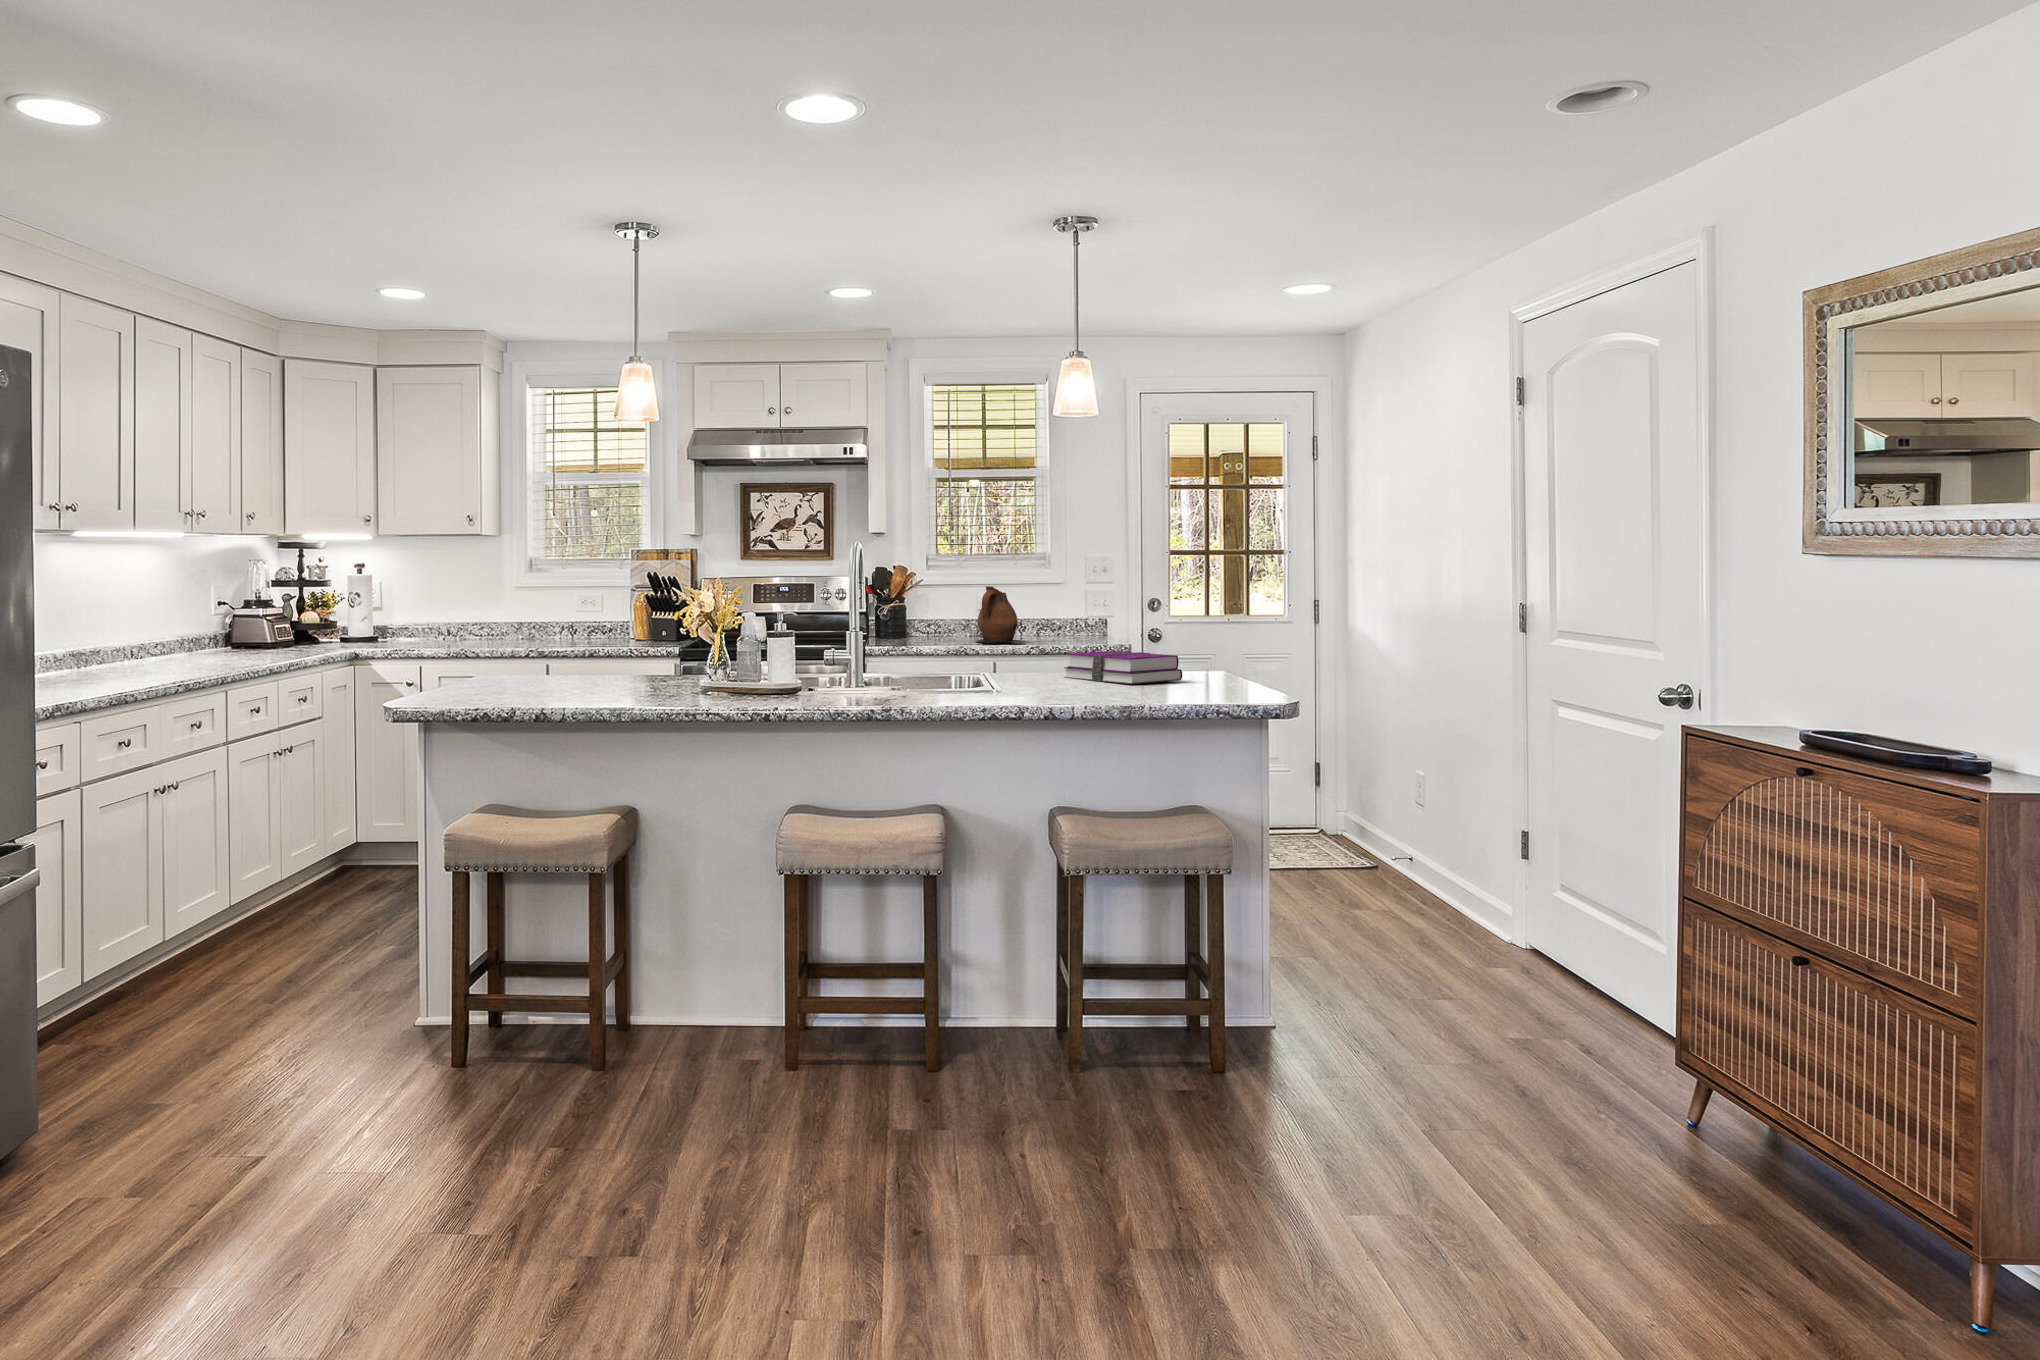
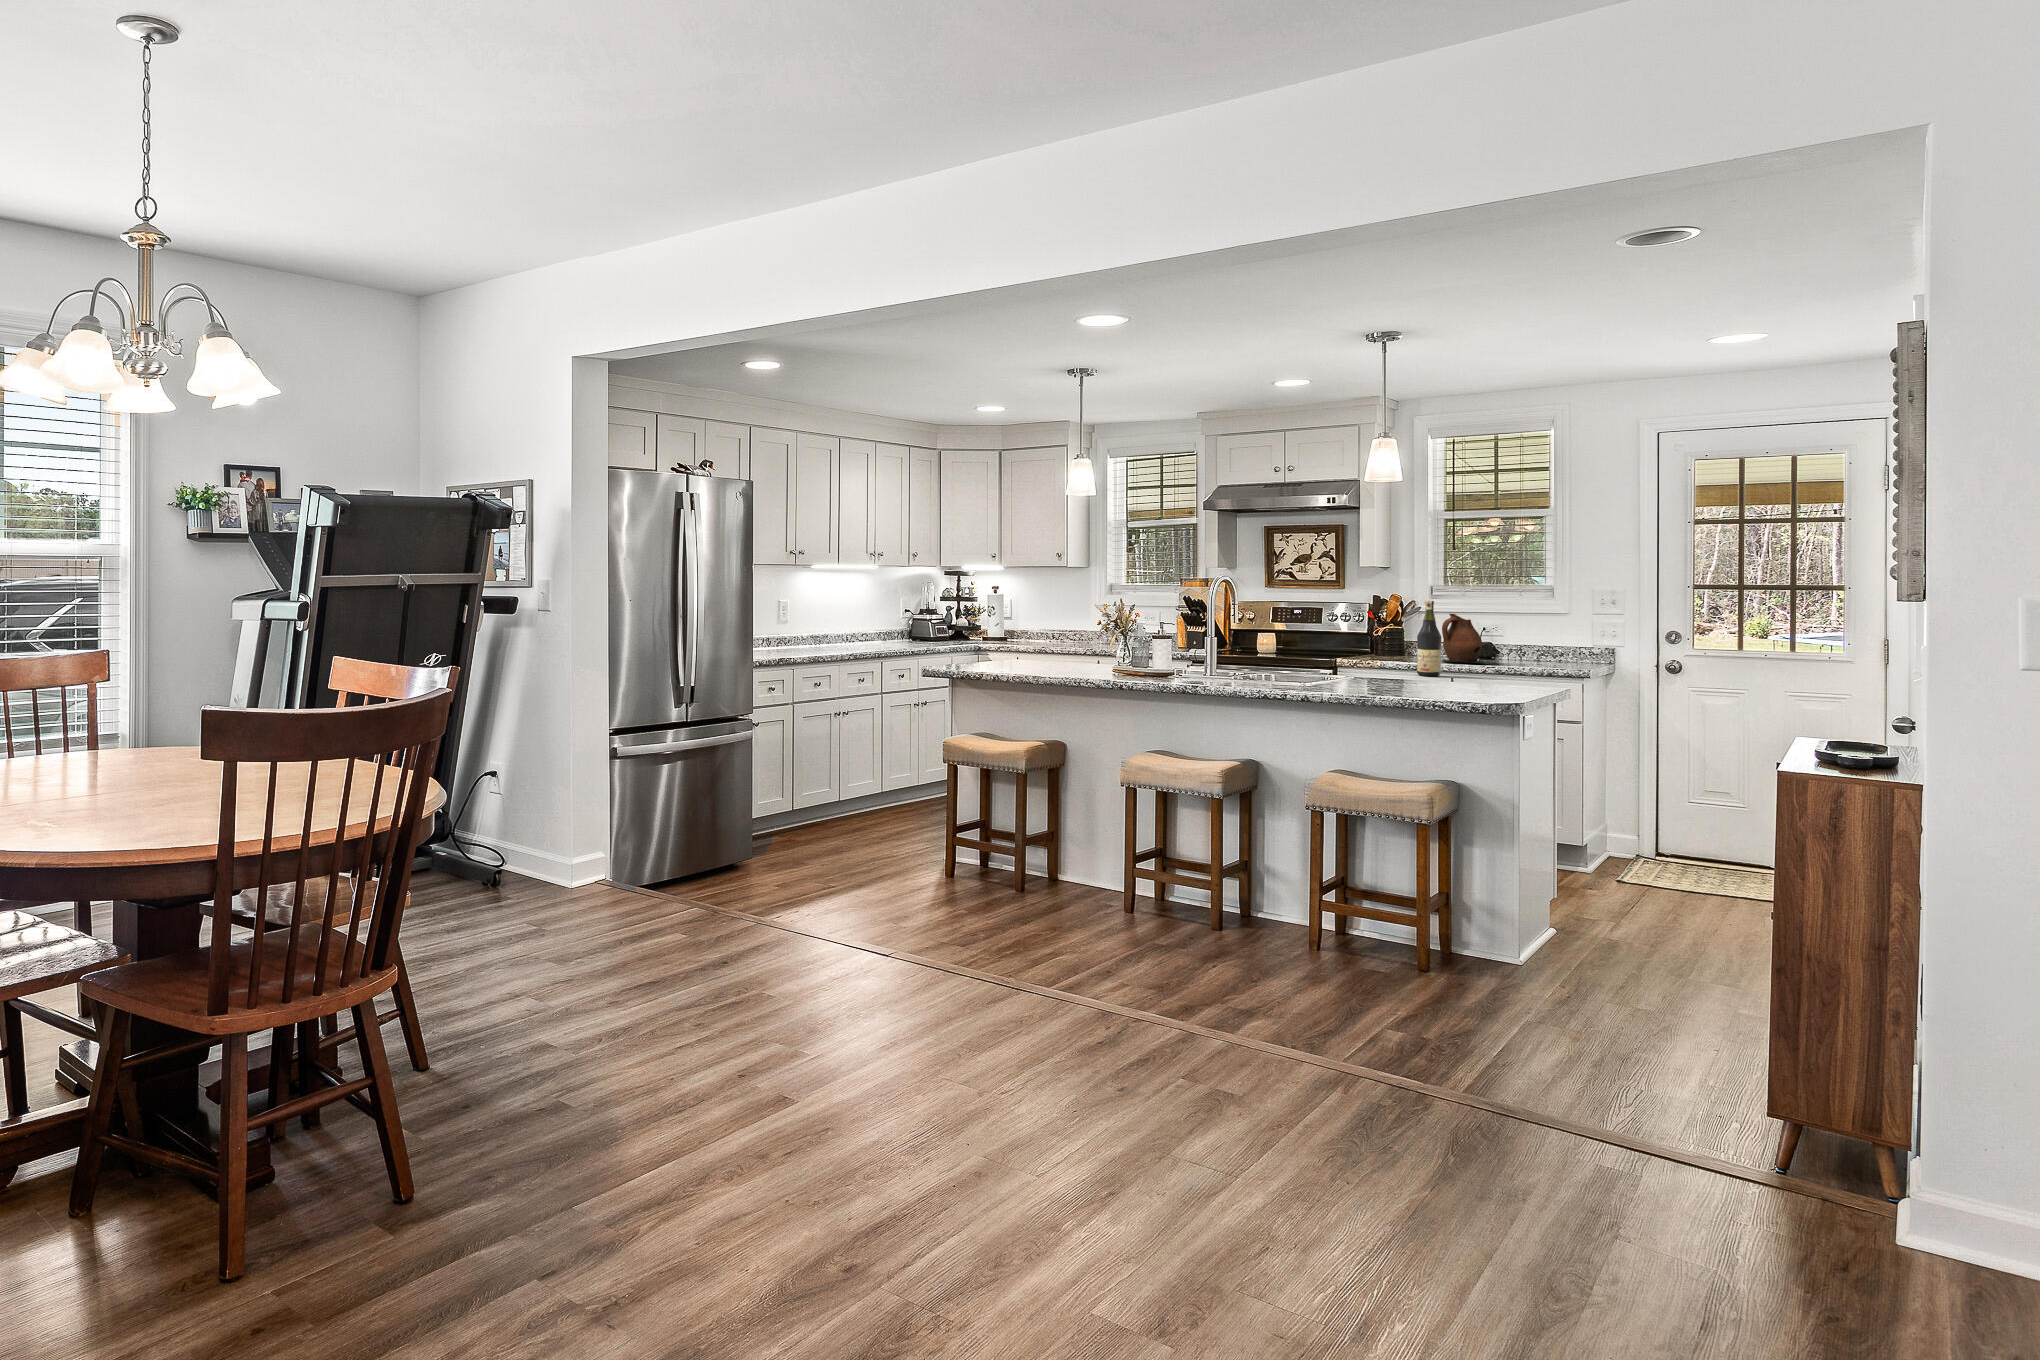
wine bottle: none [1047,570,1074,664] -> present [1417,601,1441,676]
hardback book: present [1064,651,1182,684] -> none [1374,664,1461,688]

